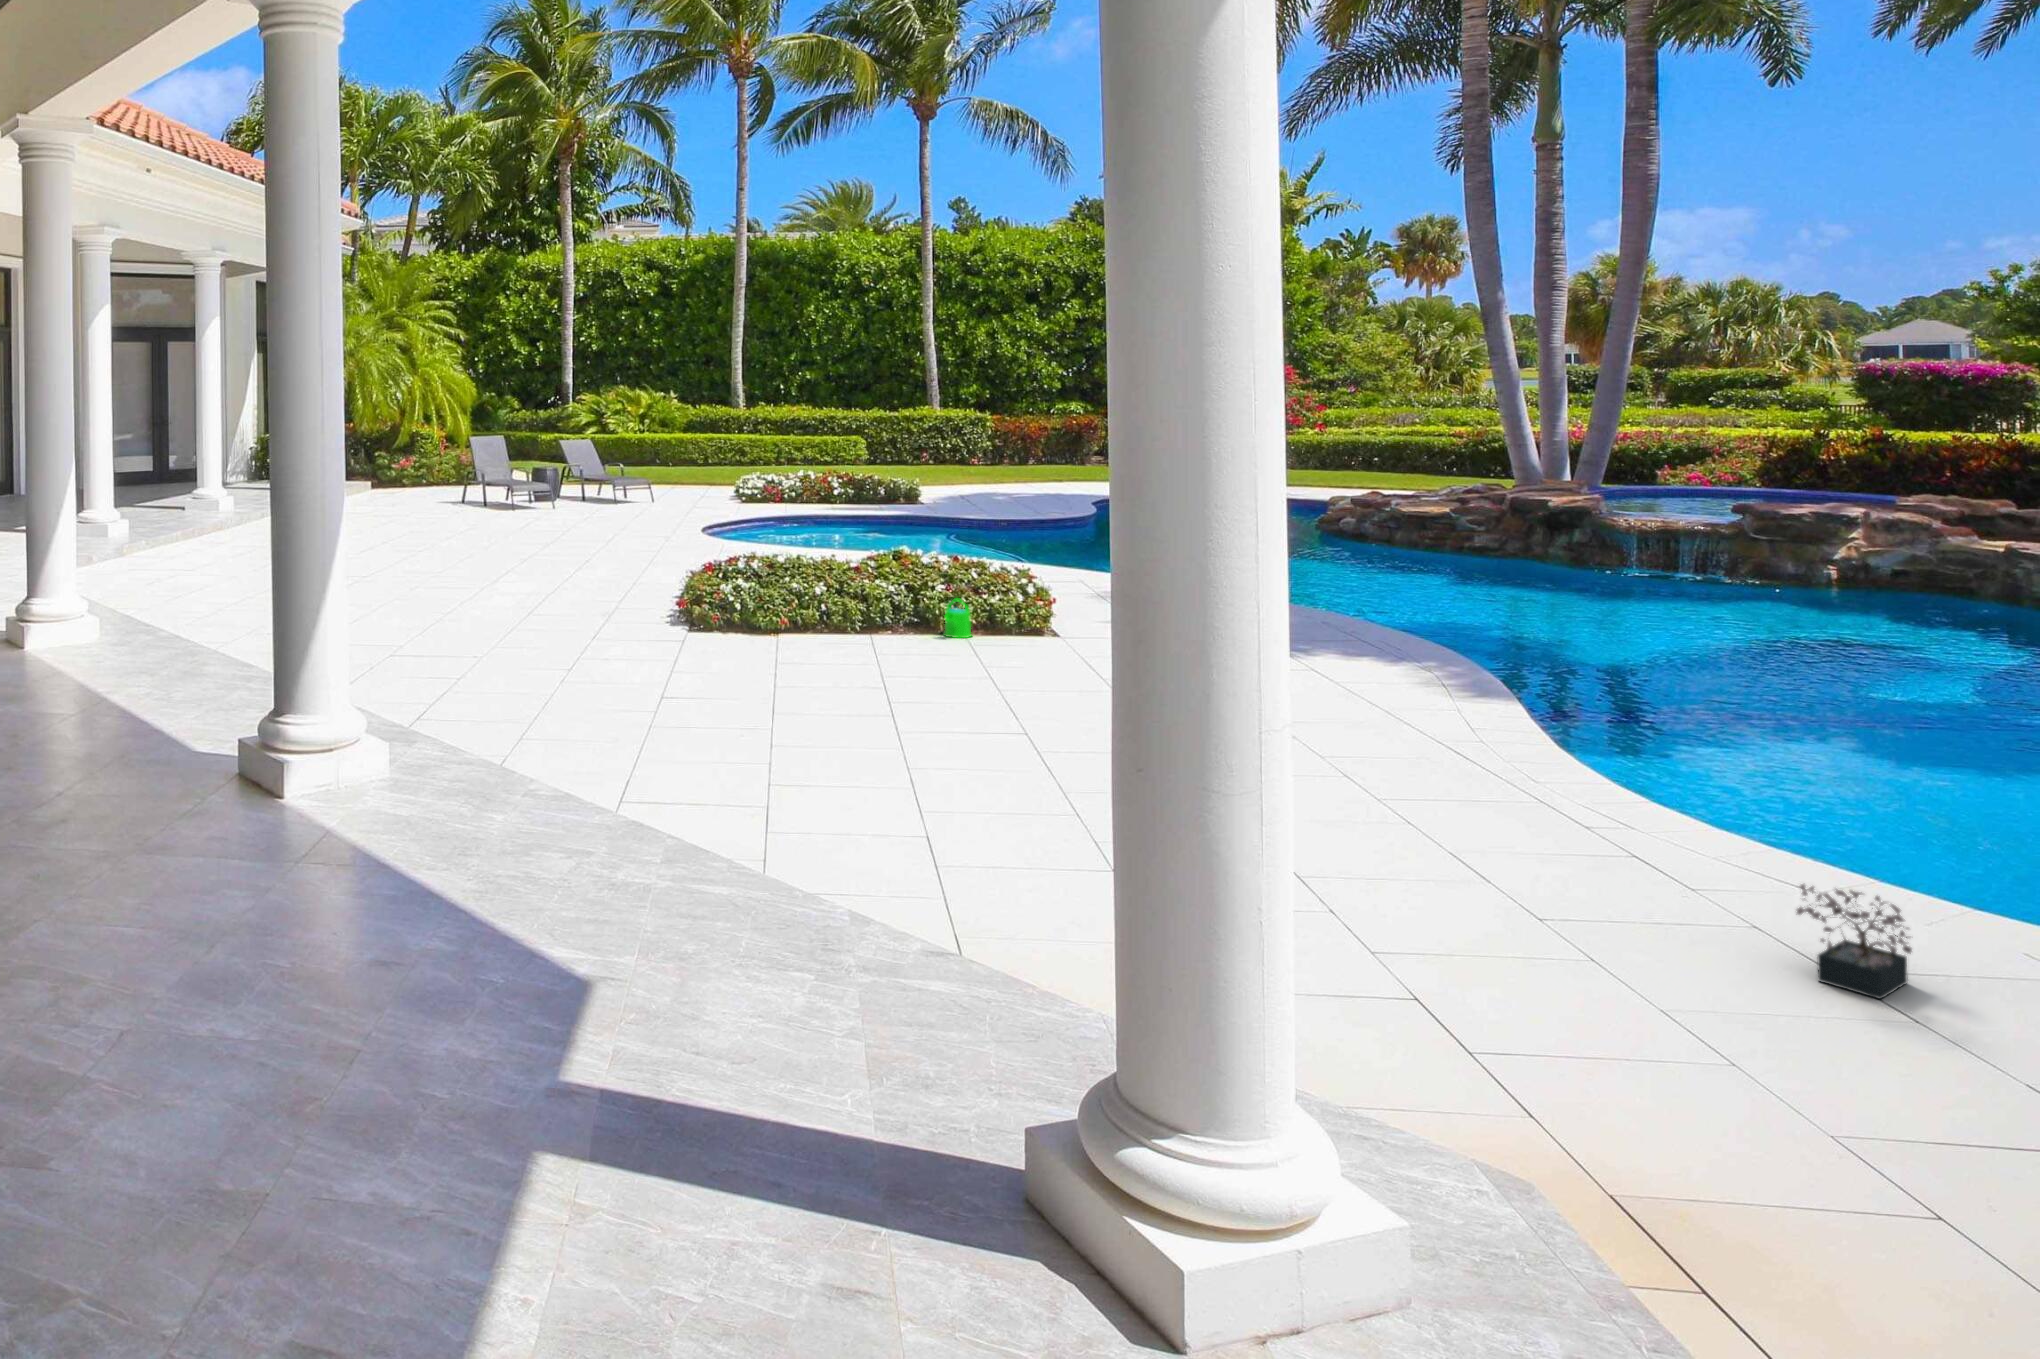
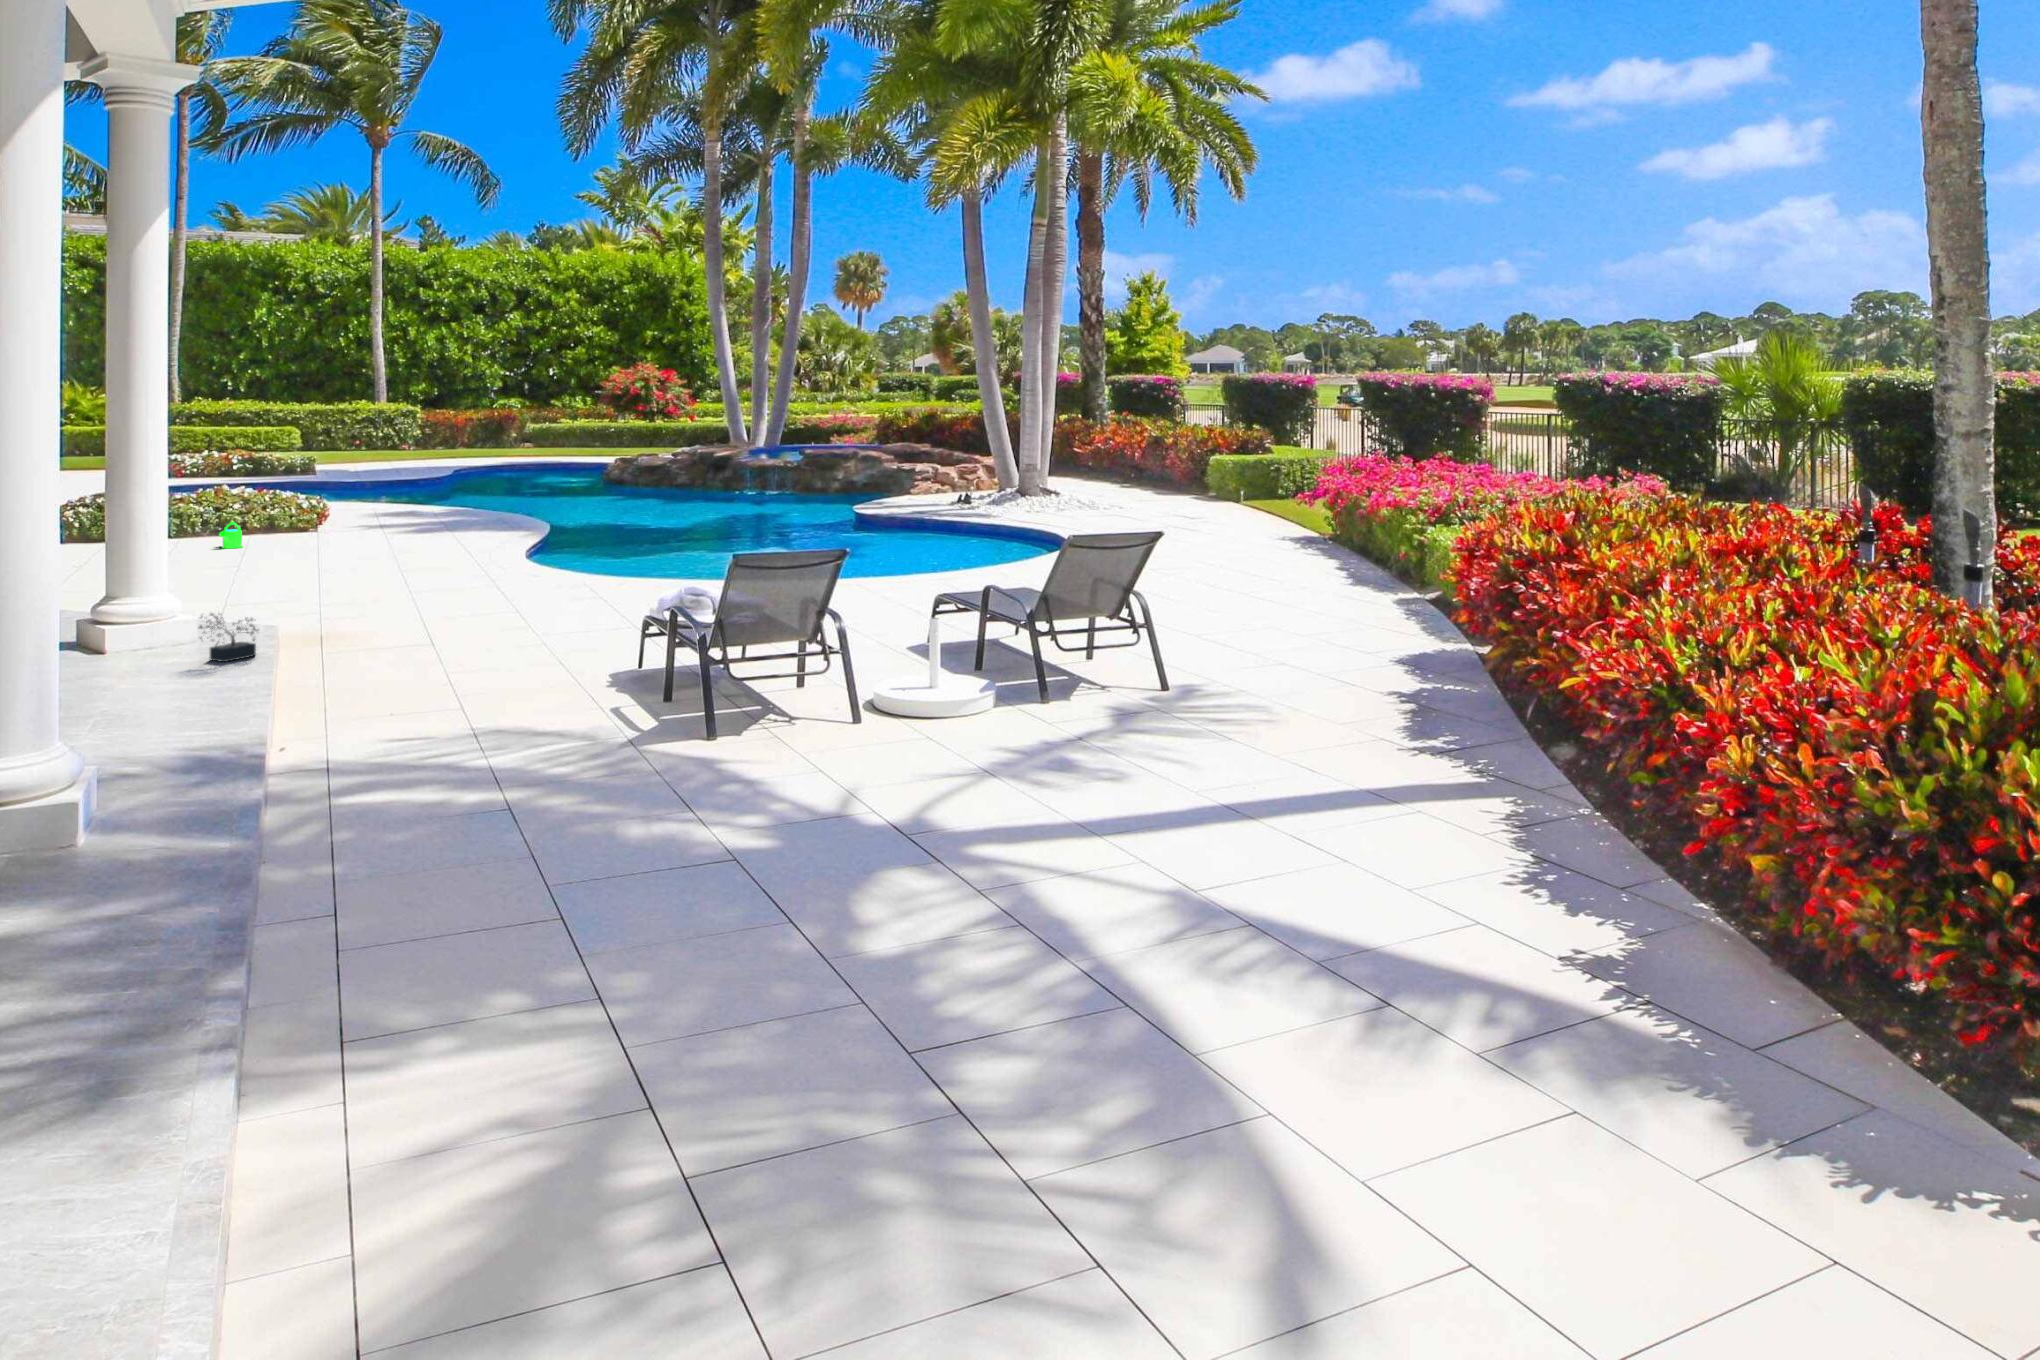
decorative plant: present [1797,884,1912,999] -> present [199,613,258,662]

